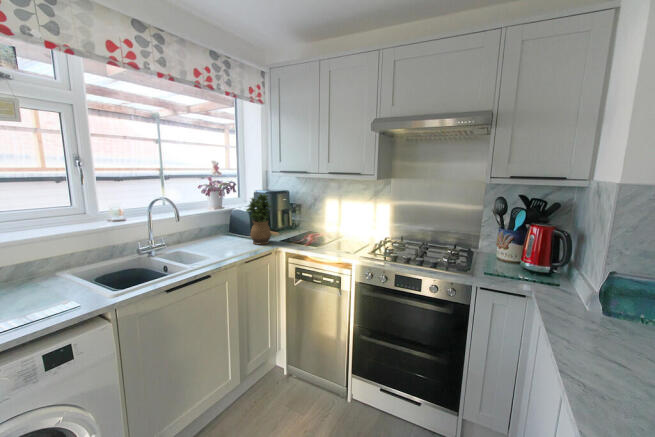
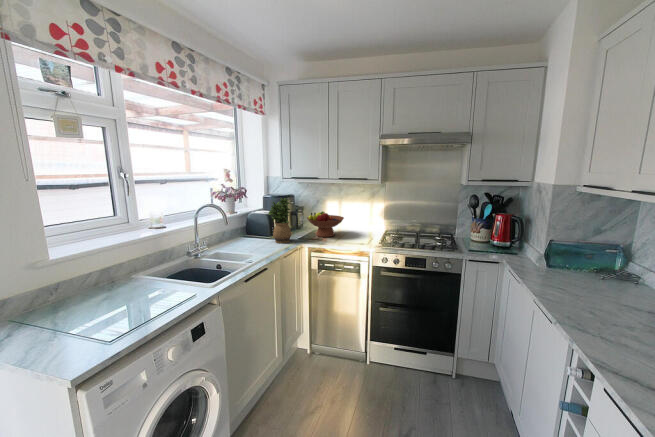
fruit bowl: none [293,211,336,241] -> present [307,211,344,237]

